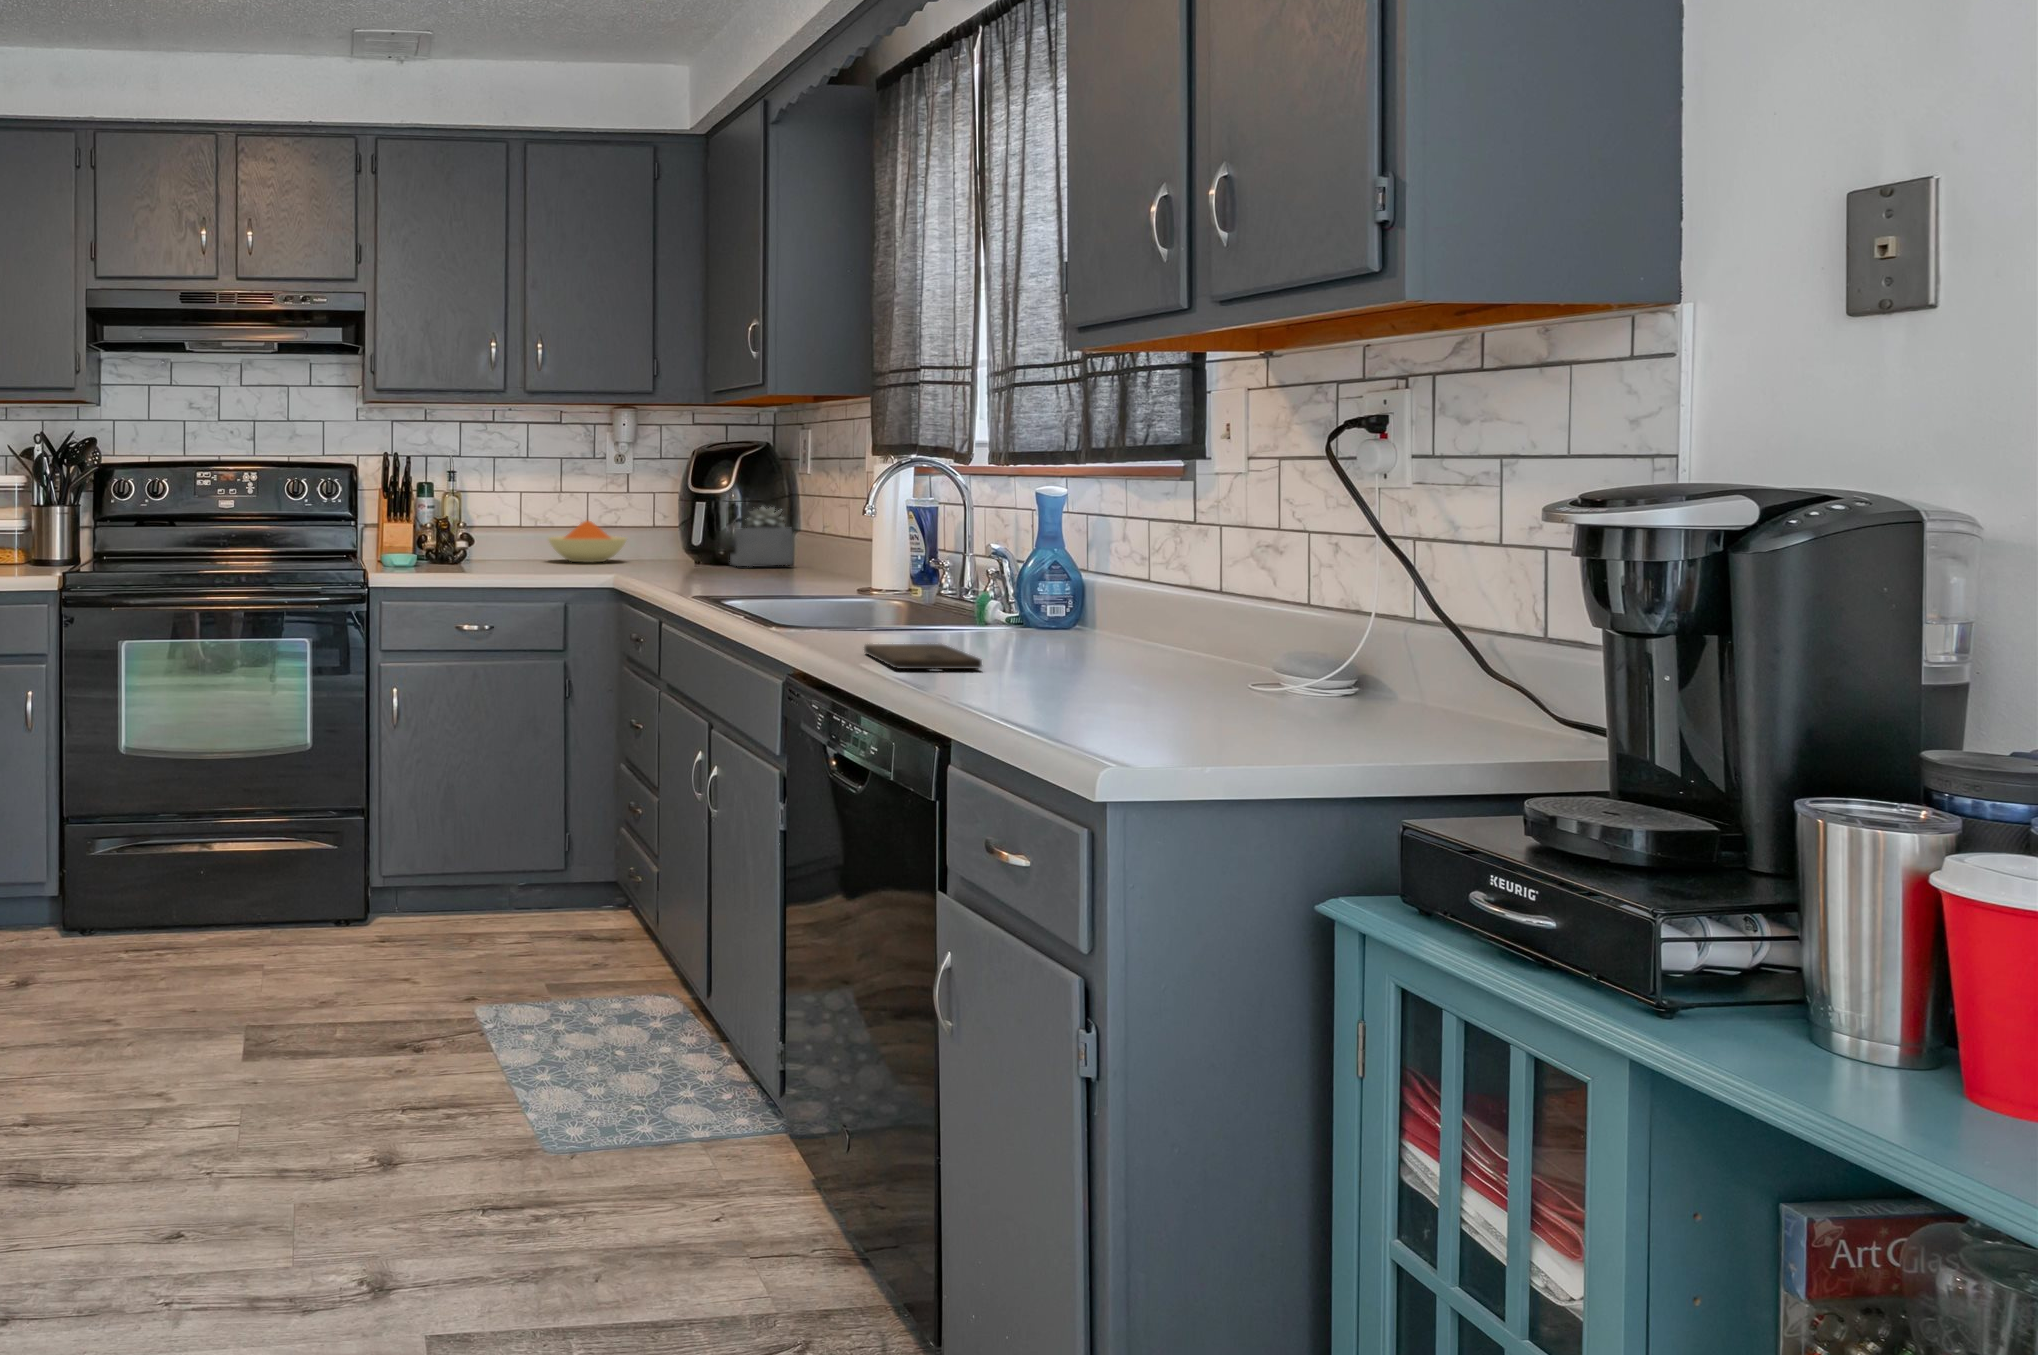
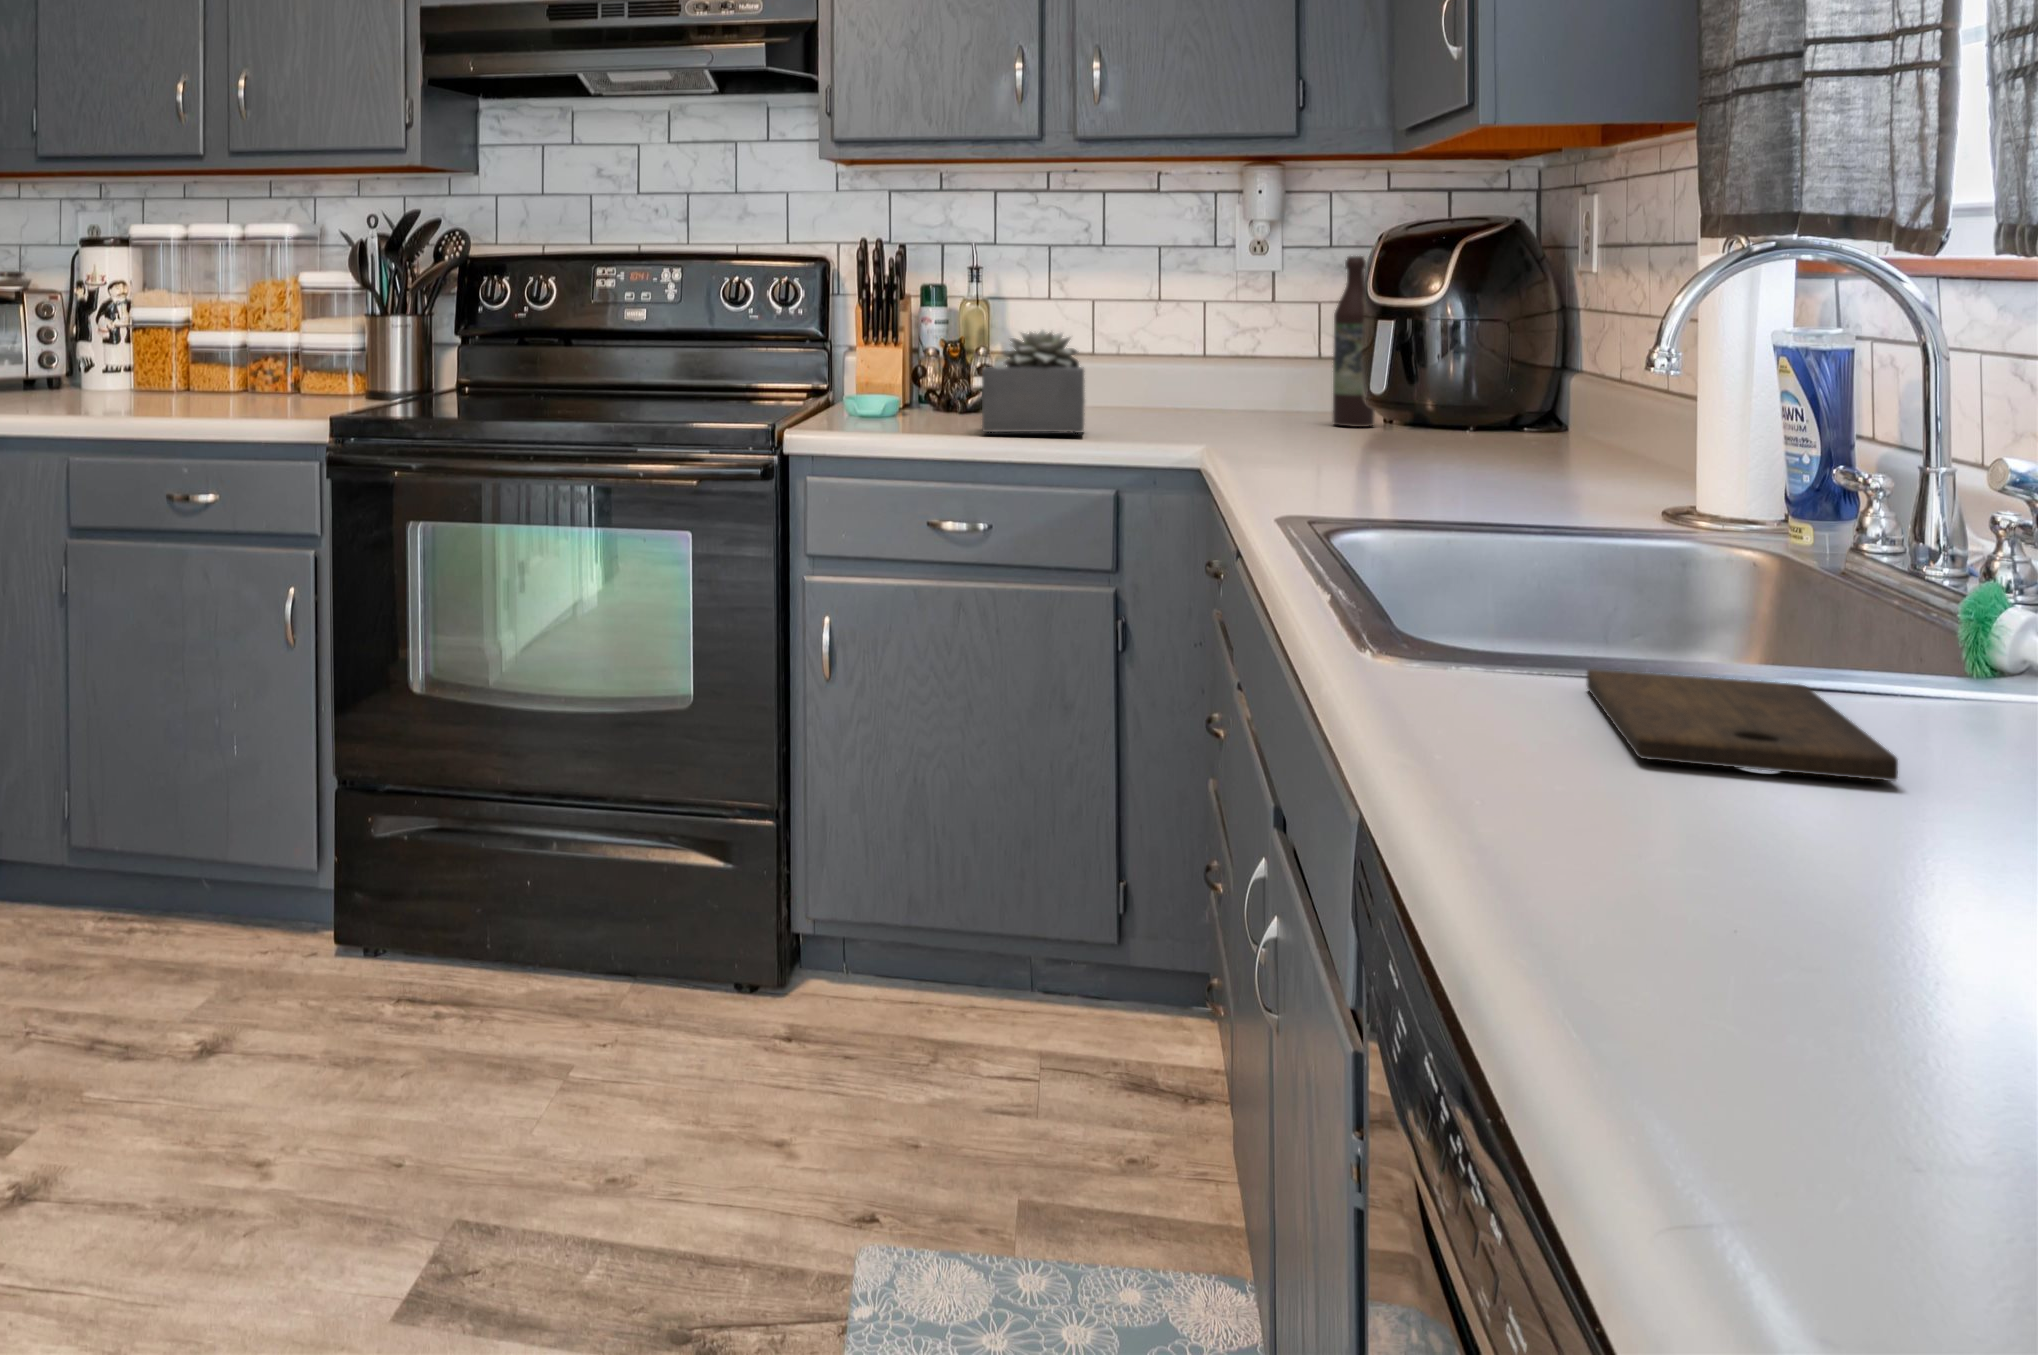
wine bottle: none [672,465,695,566] -> present [1333,256,1375,427]
succulent plant: present [730,507,793,566] -> present [982,330,1085,433]
bowl: present [548,521,627,562] -> none [1121,346,1260,415]

